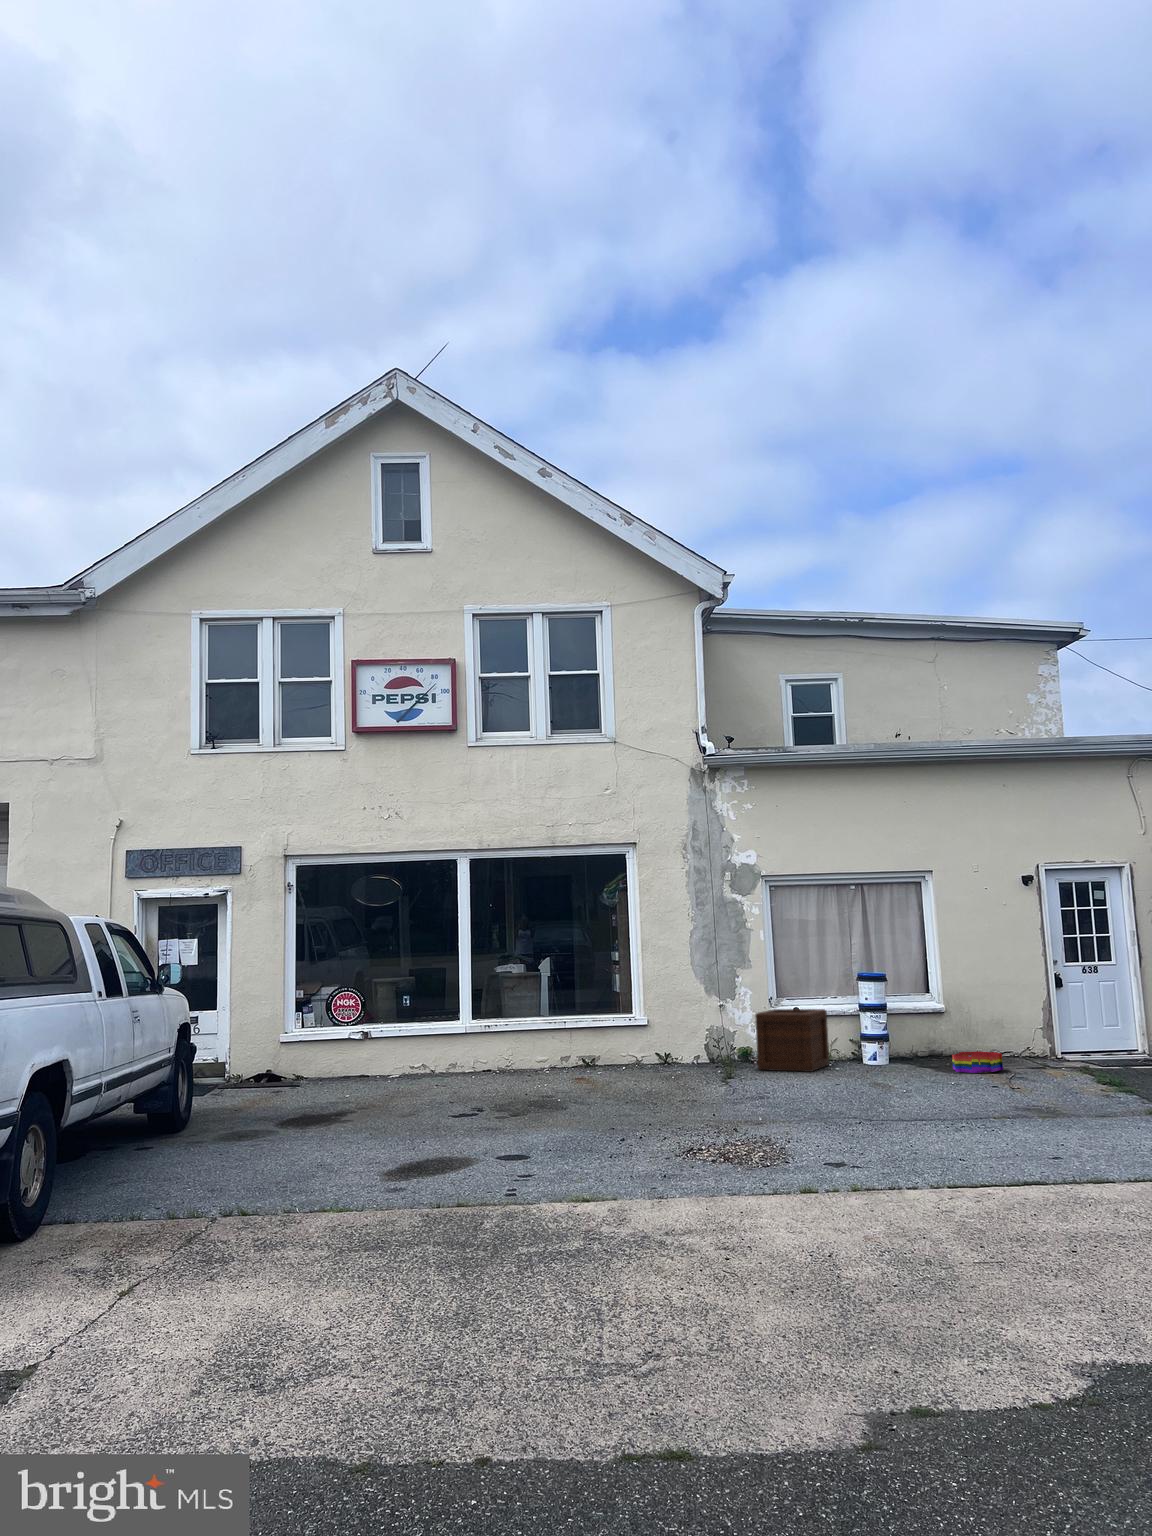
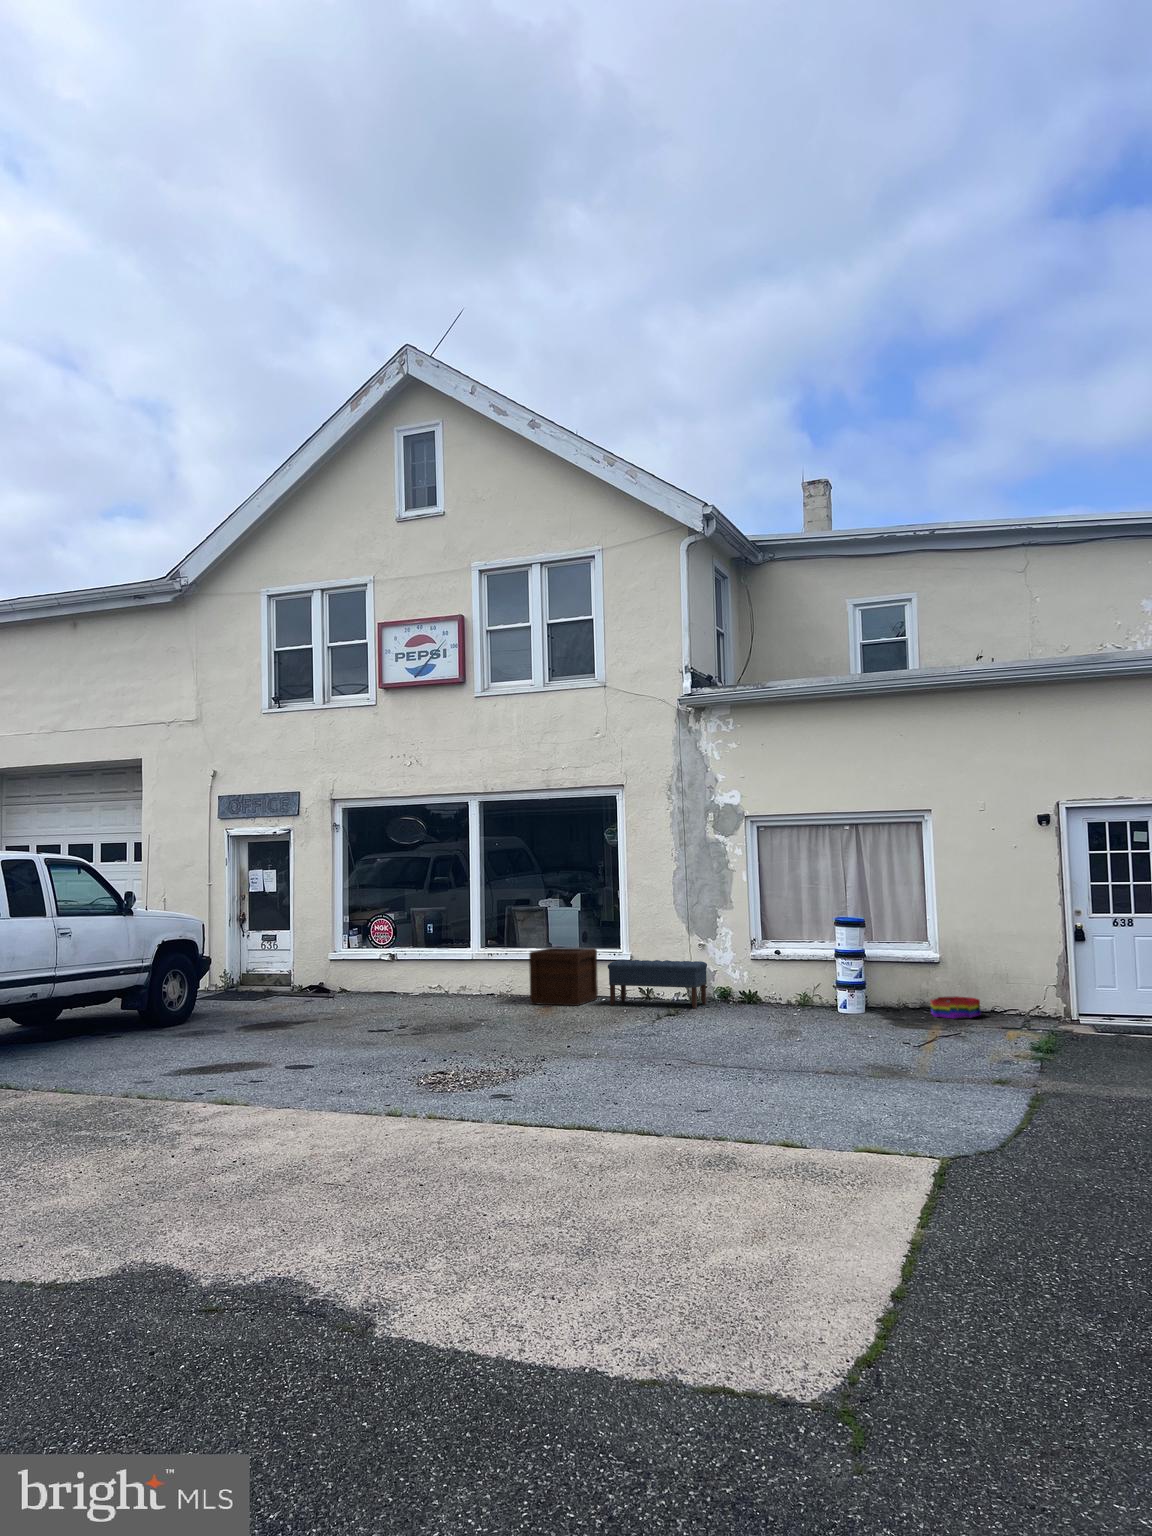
wooden crate: present [755,1009,829,1072] -> present [529,948,598,1006]
bench: none [628,1020,727,1068] -> present [608,960,707,1009]

